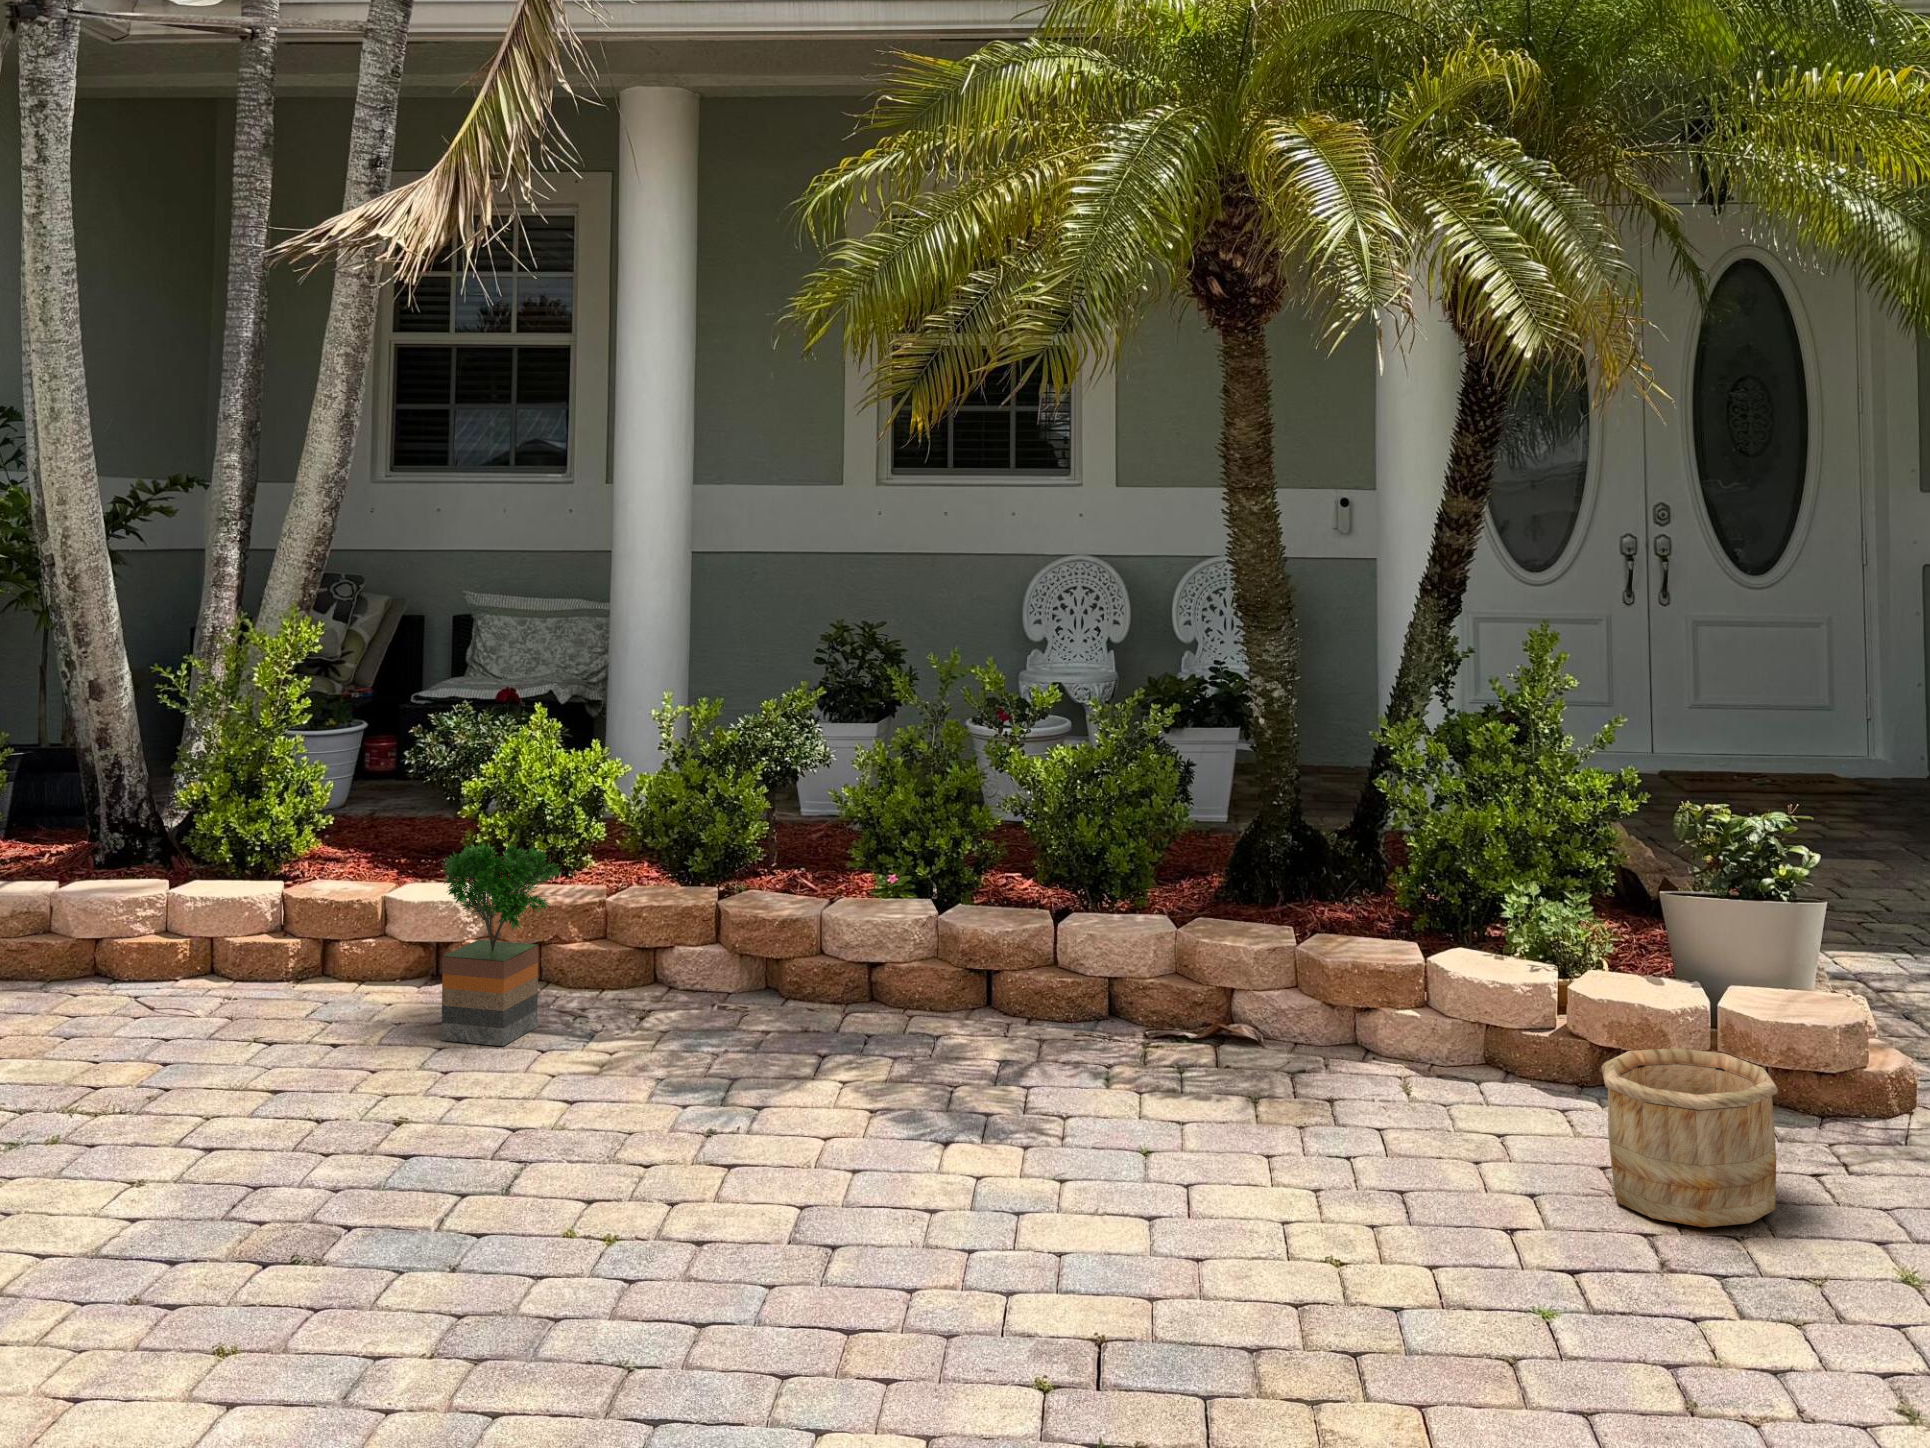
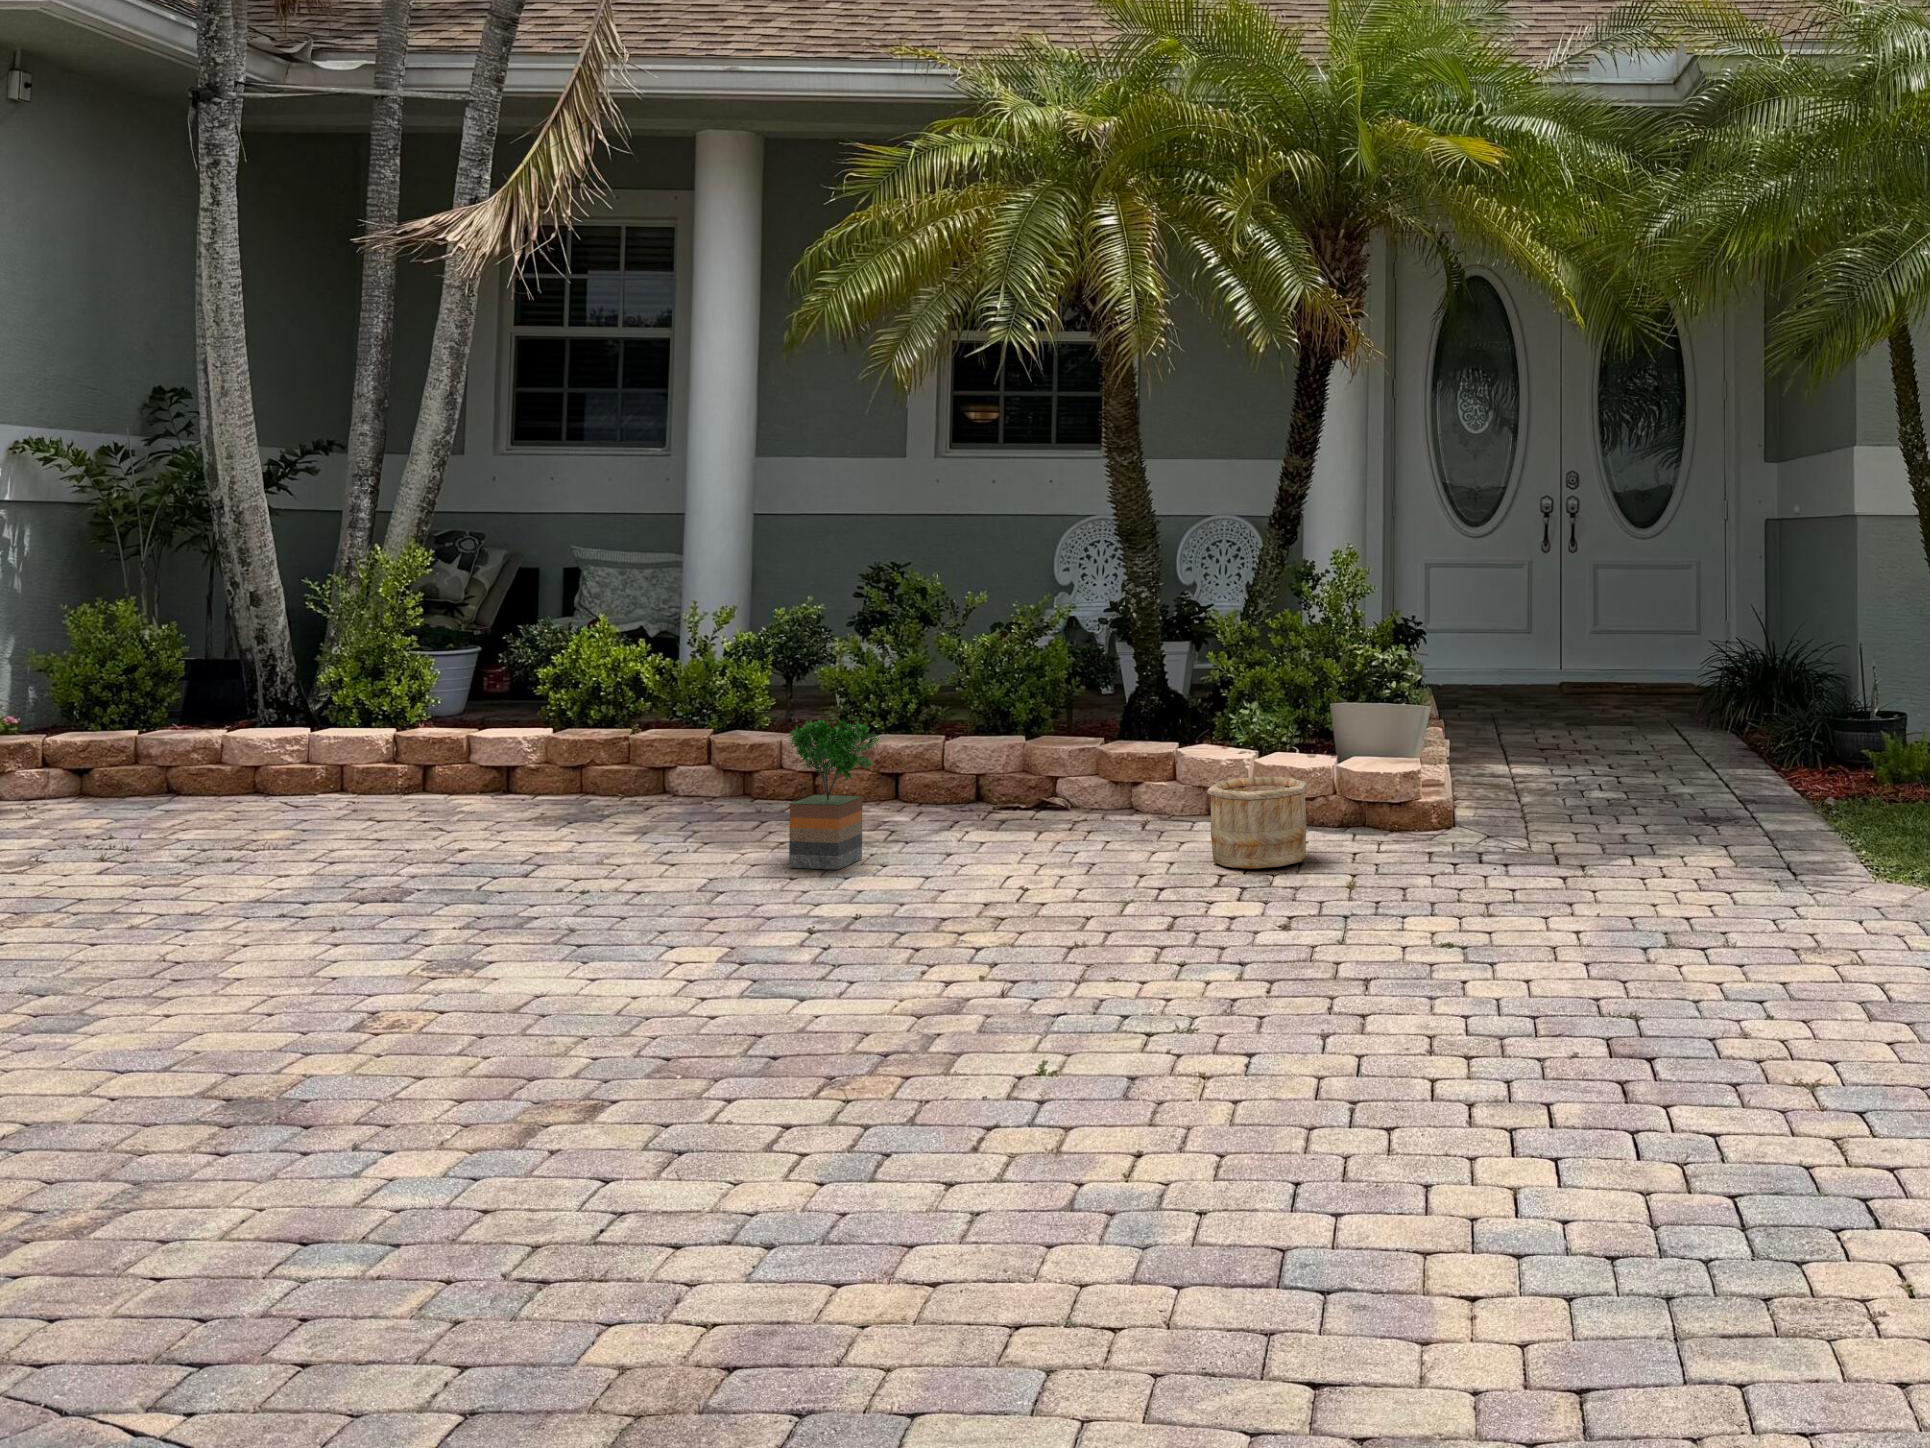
potted tree: present [442,843,561,1046] -> present [789,719,880,870]

